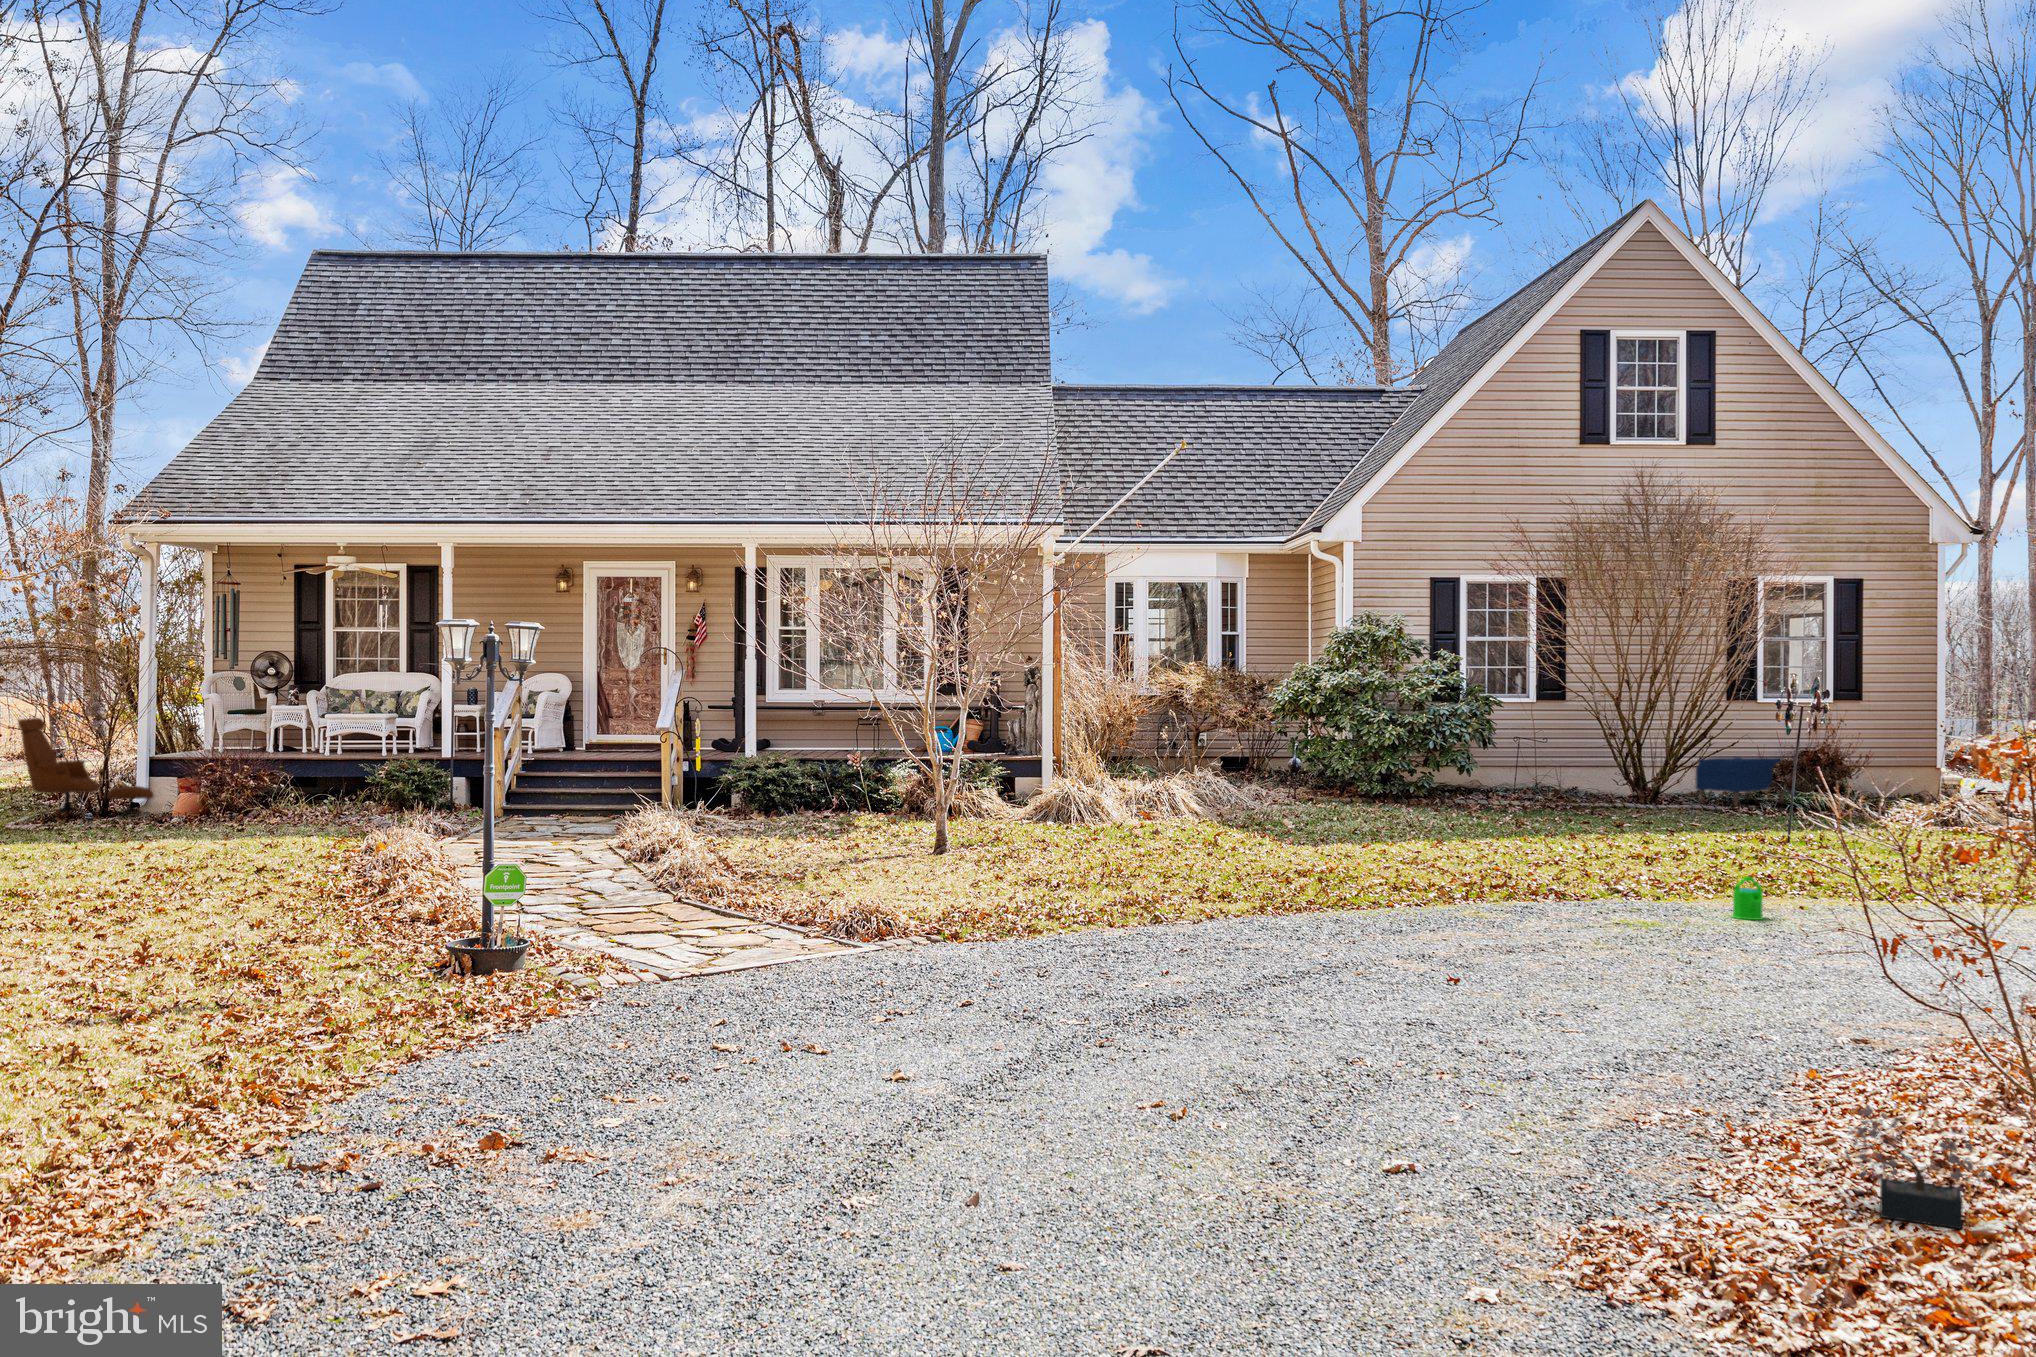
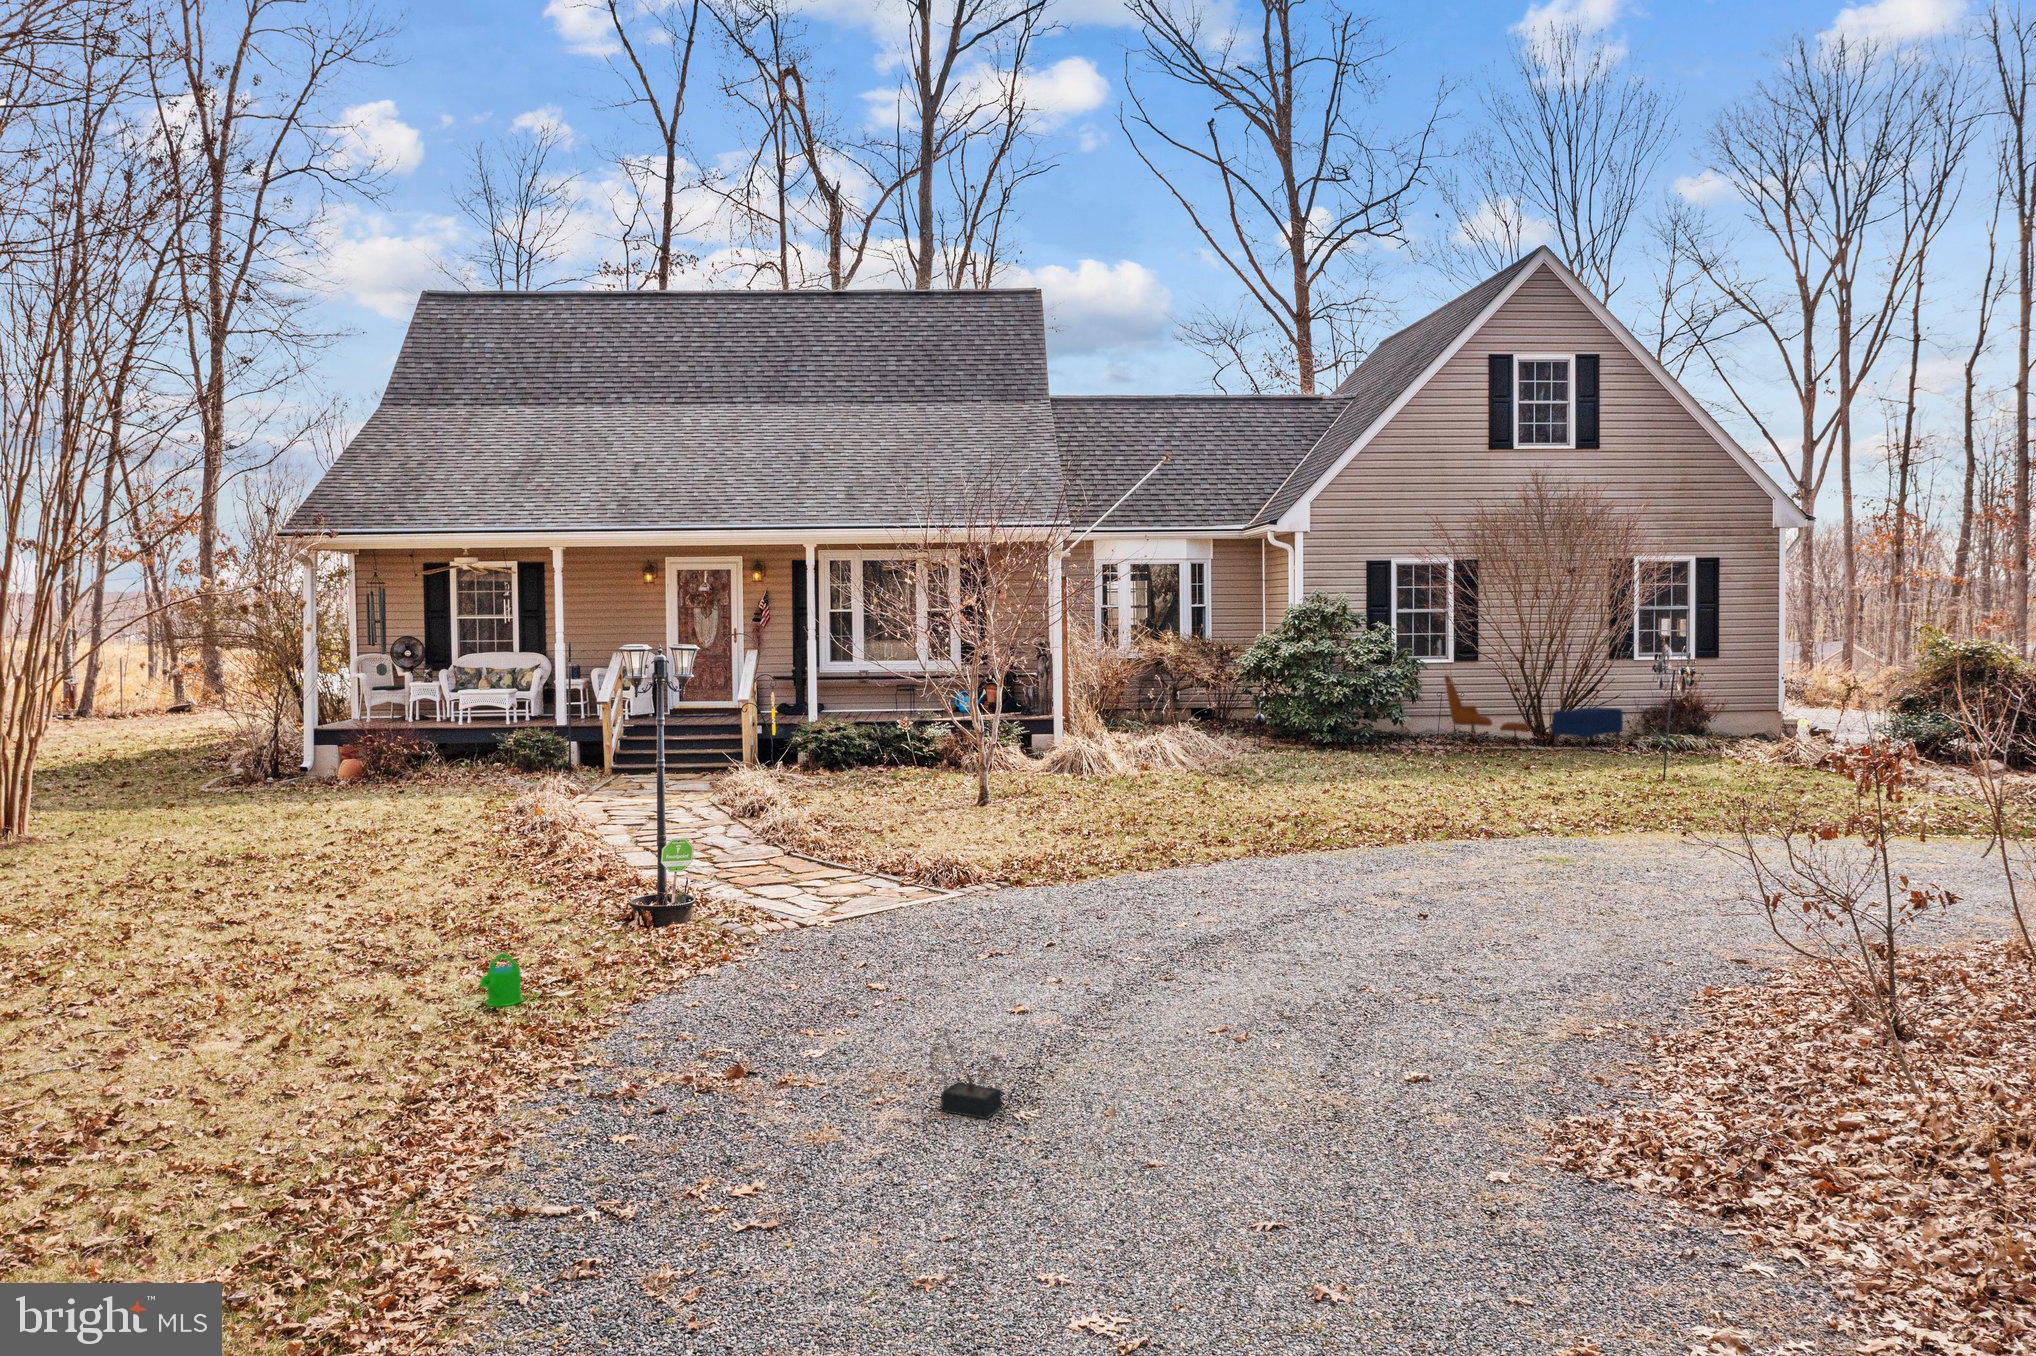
lounge chair: present [18,718,153,817] -> present [1444,674,1530,742]
watering can: present [1732,876,1764,920] -> present [480,953,524,1007]
decorative plant: present [1845,1106,1986,1229] -> present [927,1031,1010,1119]

